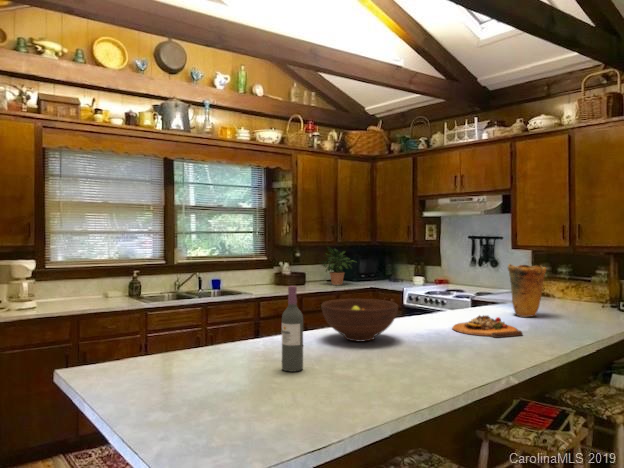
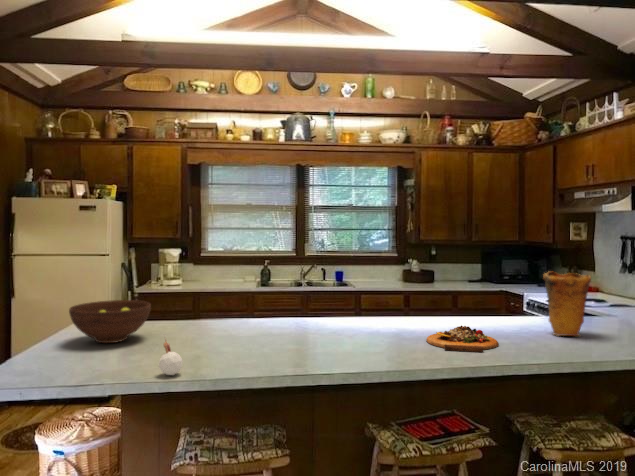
potted plant: present [321,247,356,285] -> none [445,245,485,286]
wine bottle: present [282,286,303,372] -> none [187,279,206,350]
fruit bowl: present [322,299,398,342] -> present [69,300,151,343]
candle: none [346,352,375,400] -> present [159,339,183,375]

